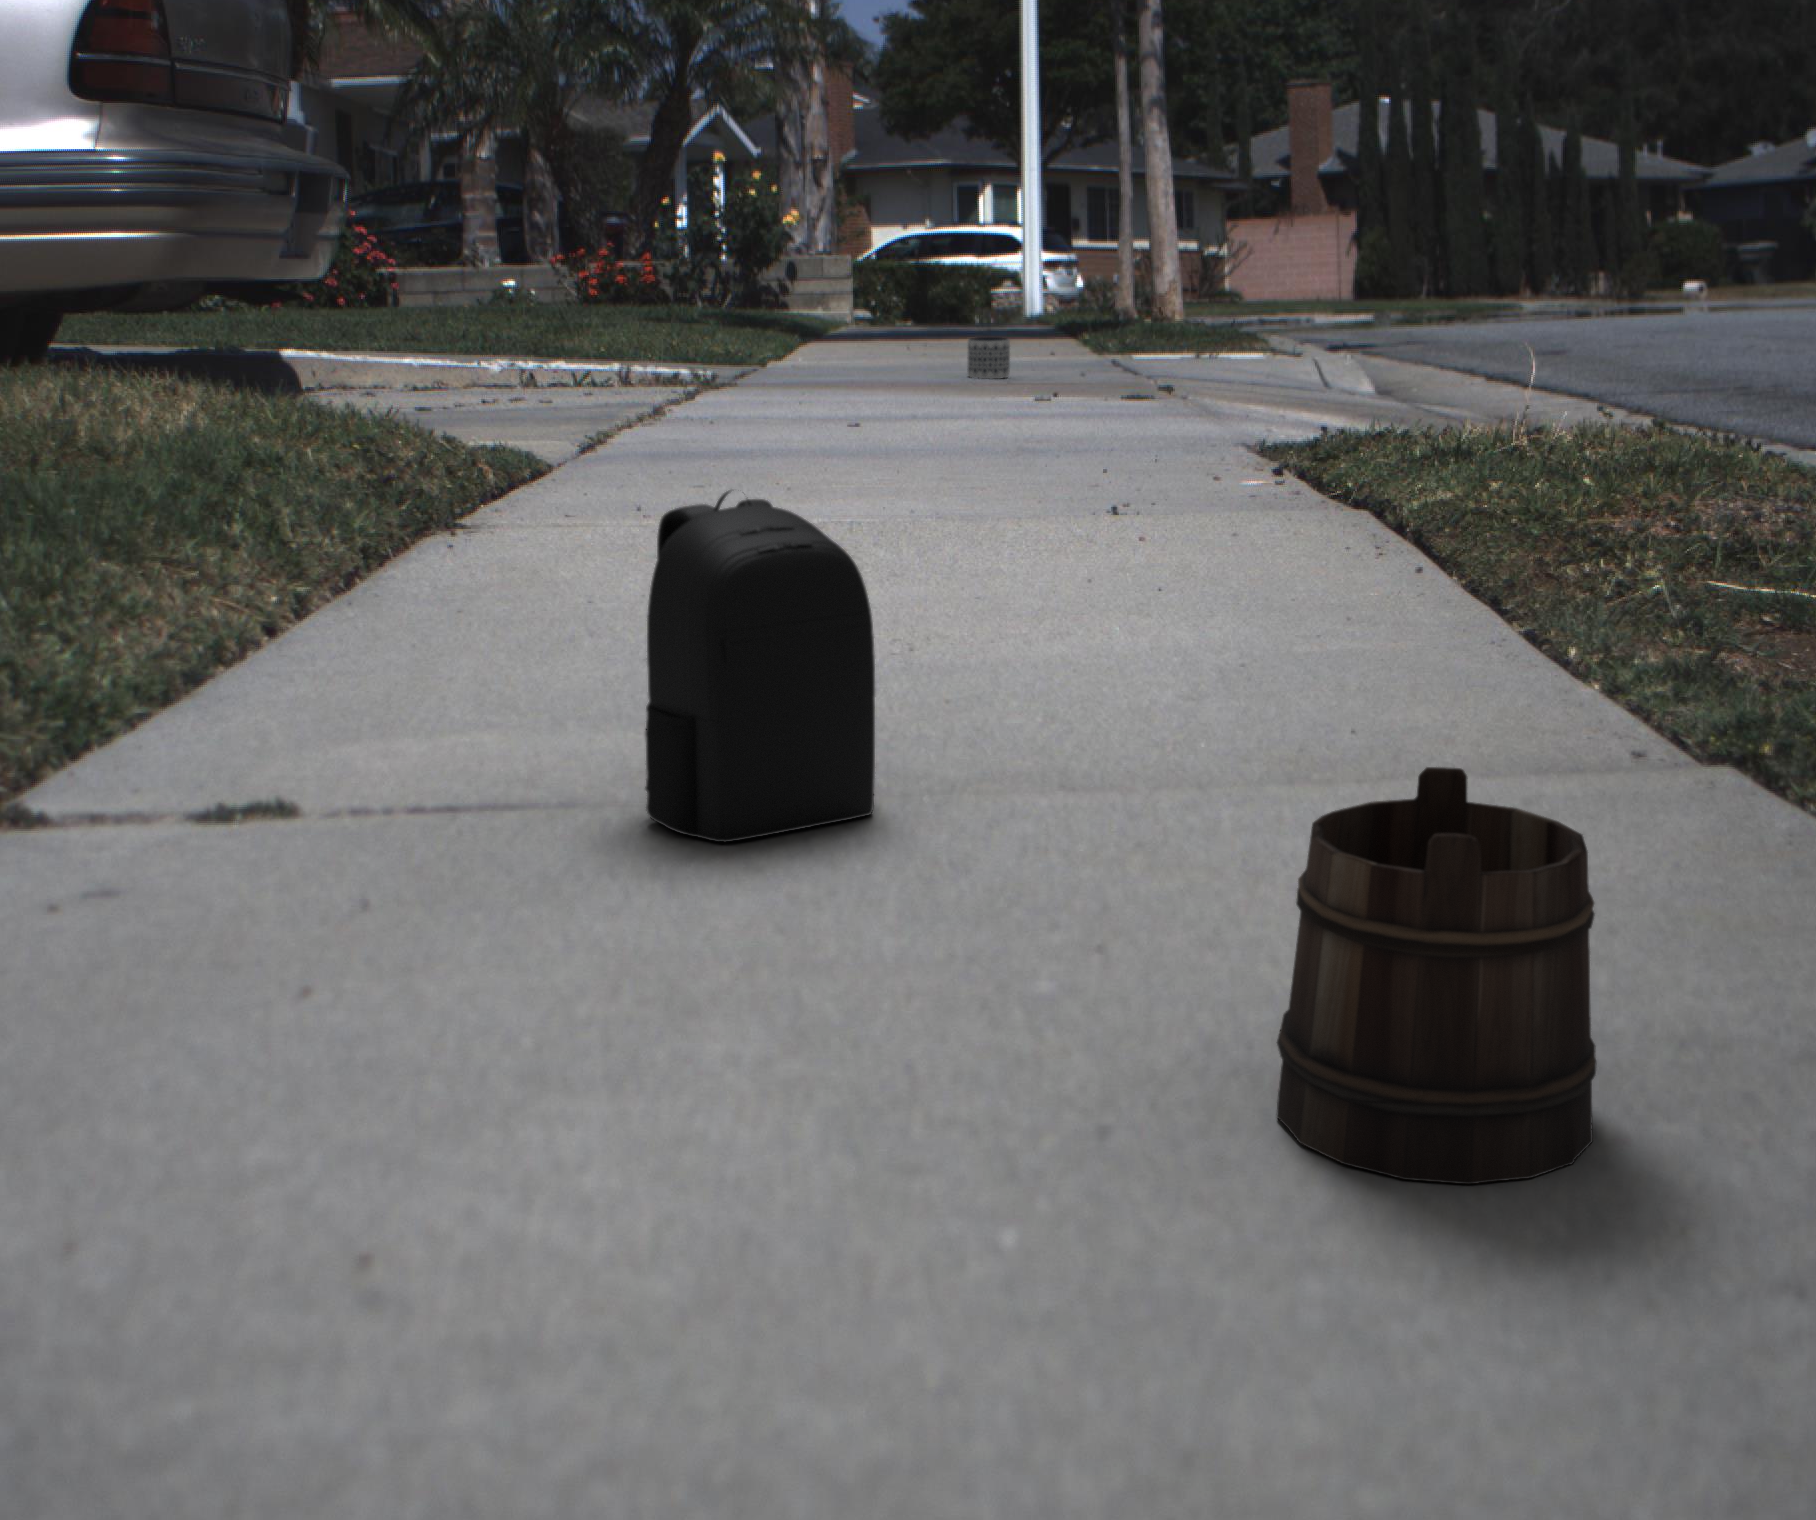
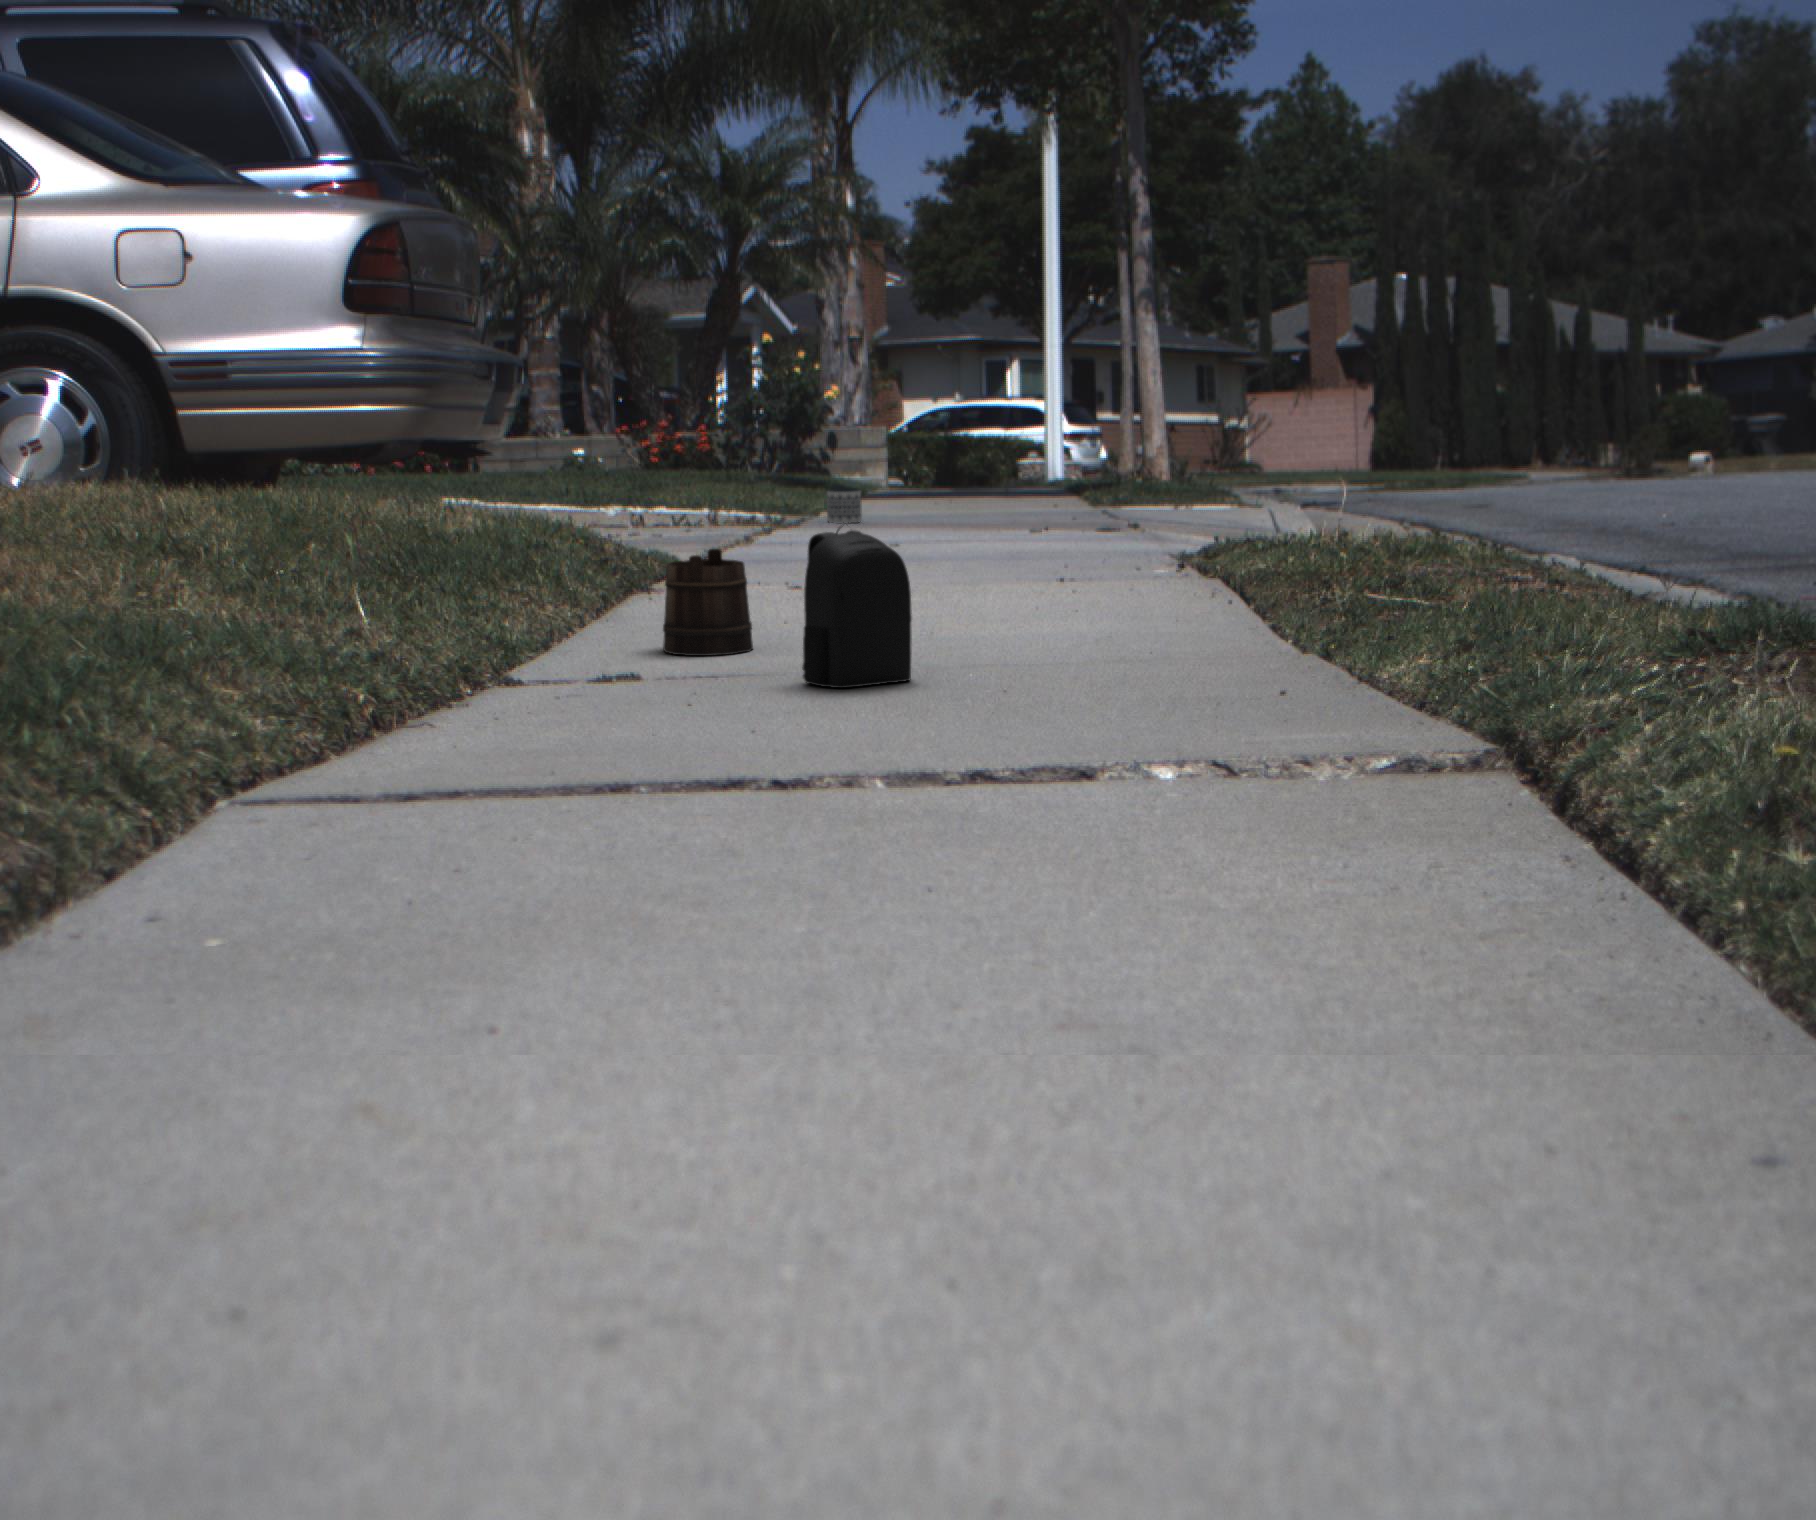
planter: present [967,337,1010,379] -> present [827,489,862,523]
bucket: present [1277,767,1597,1184] -> present [663,549,753,656]

